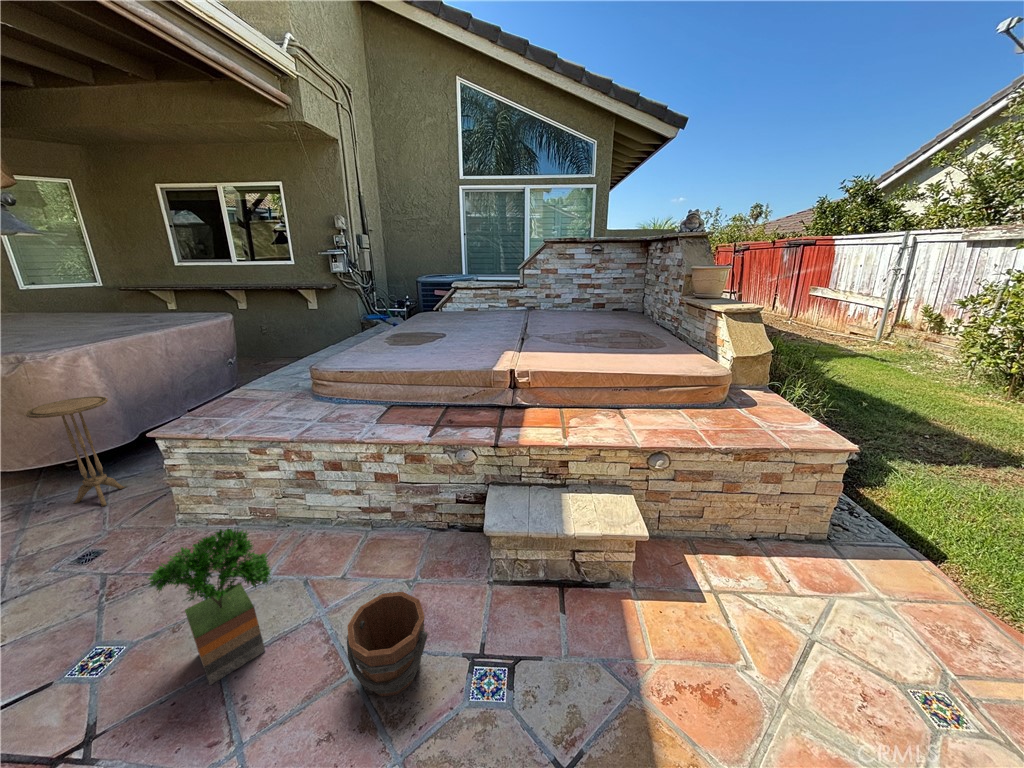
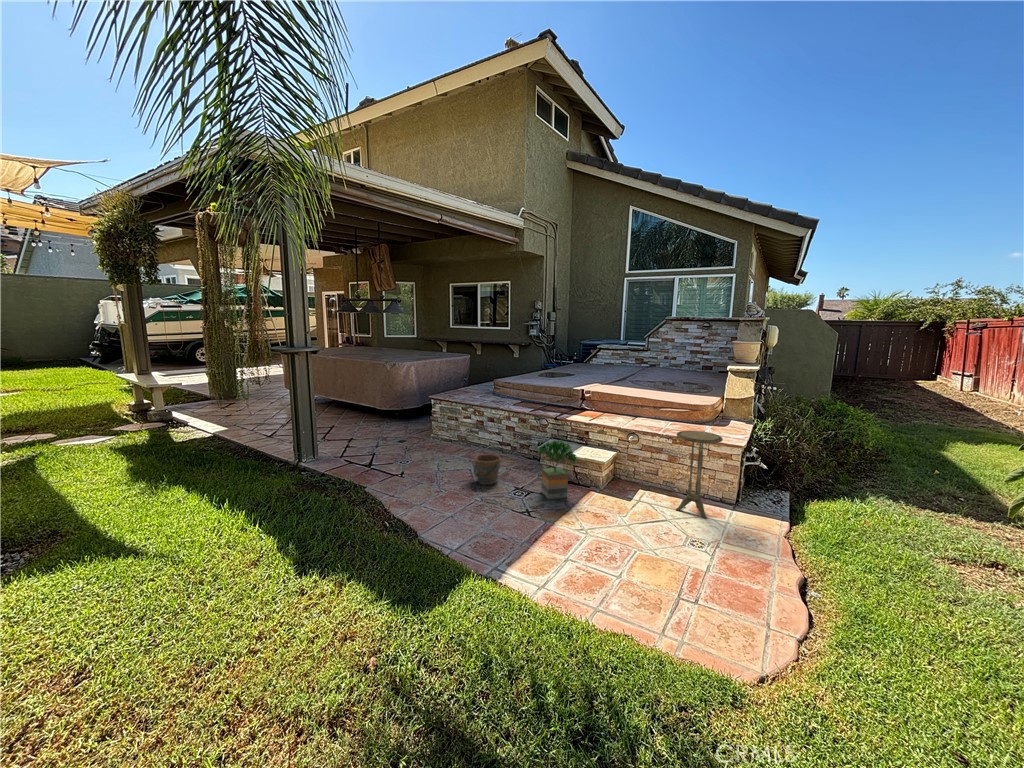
side table: present [26,396,125,507] -> present [676,431,723,519]
potted tree: present [149,528,271,685] -> present [538,441,577,499]

